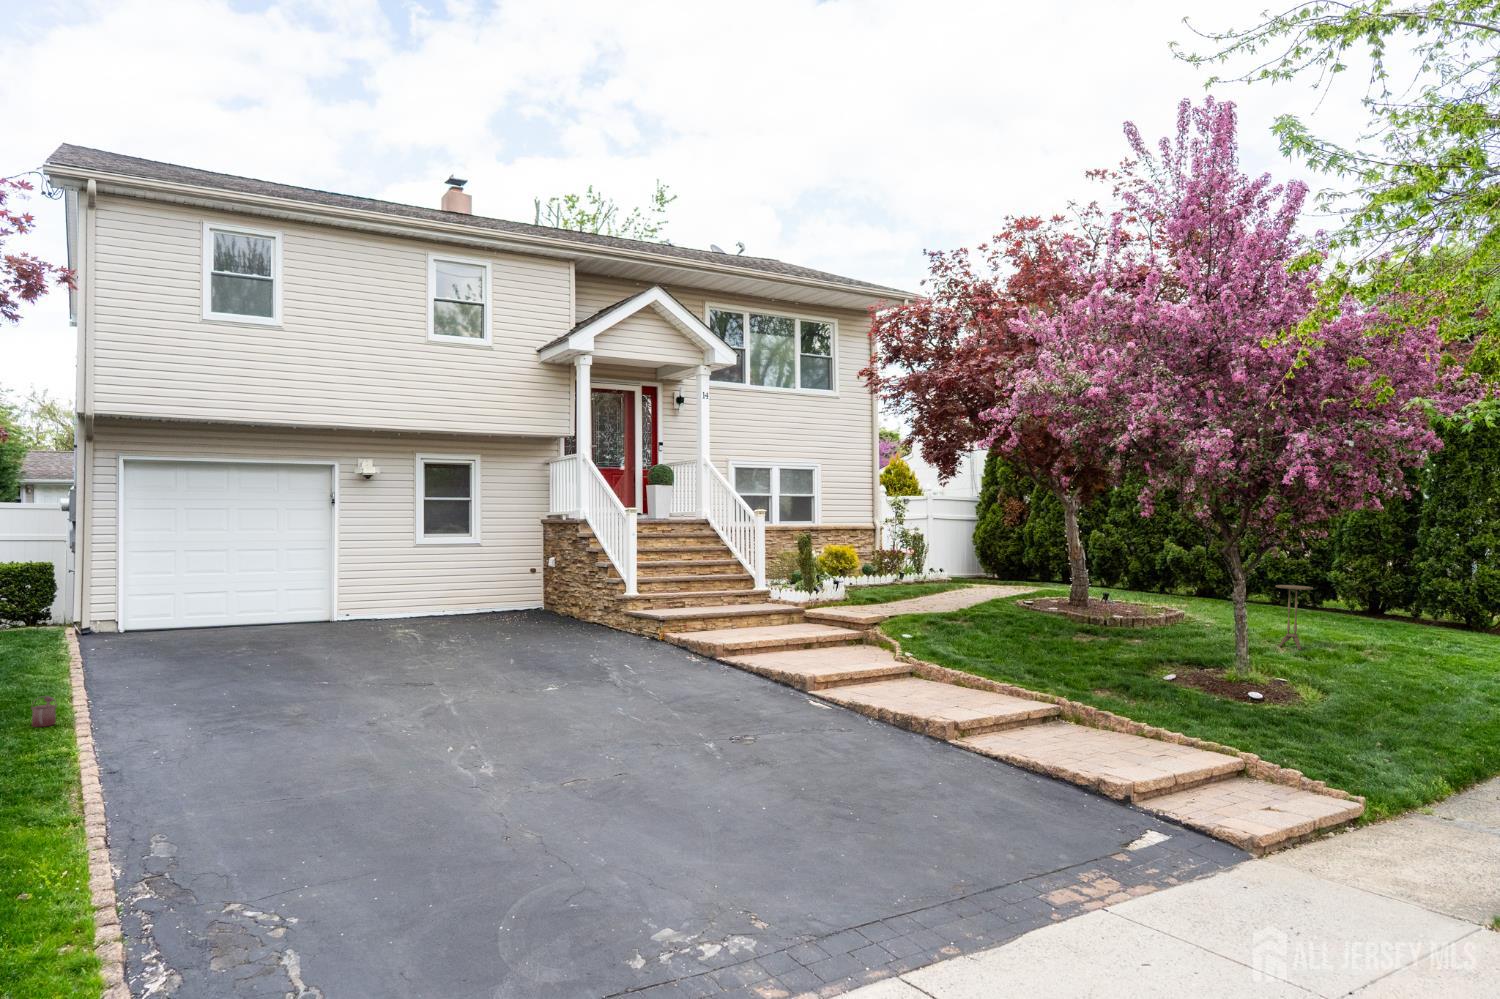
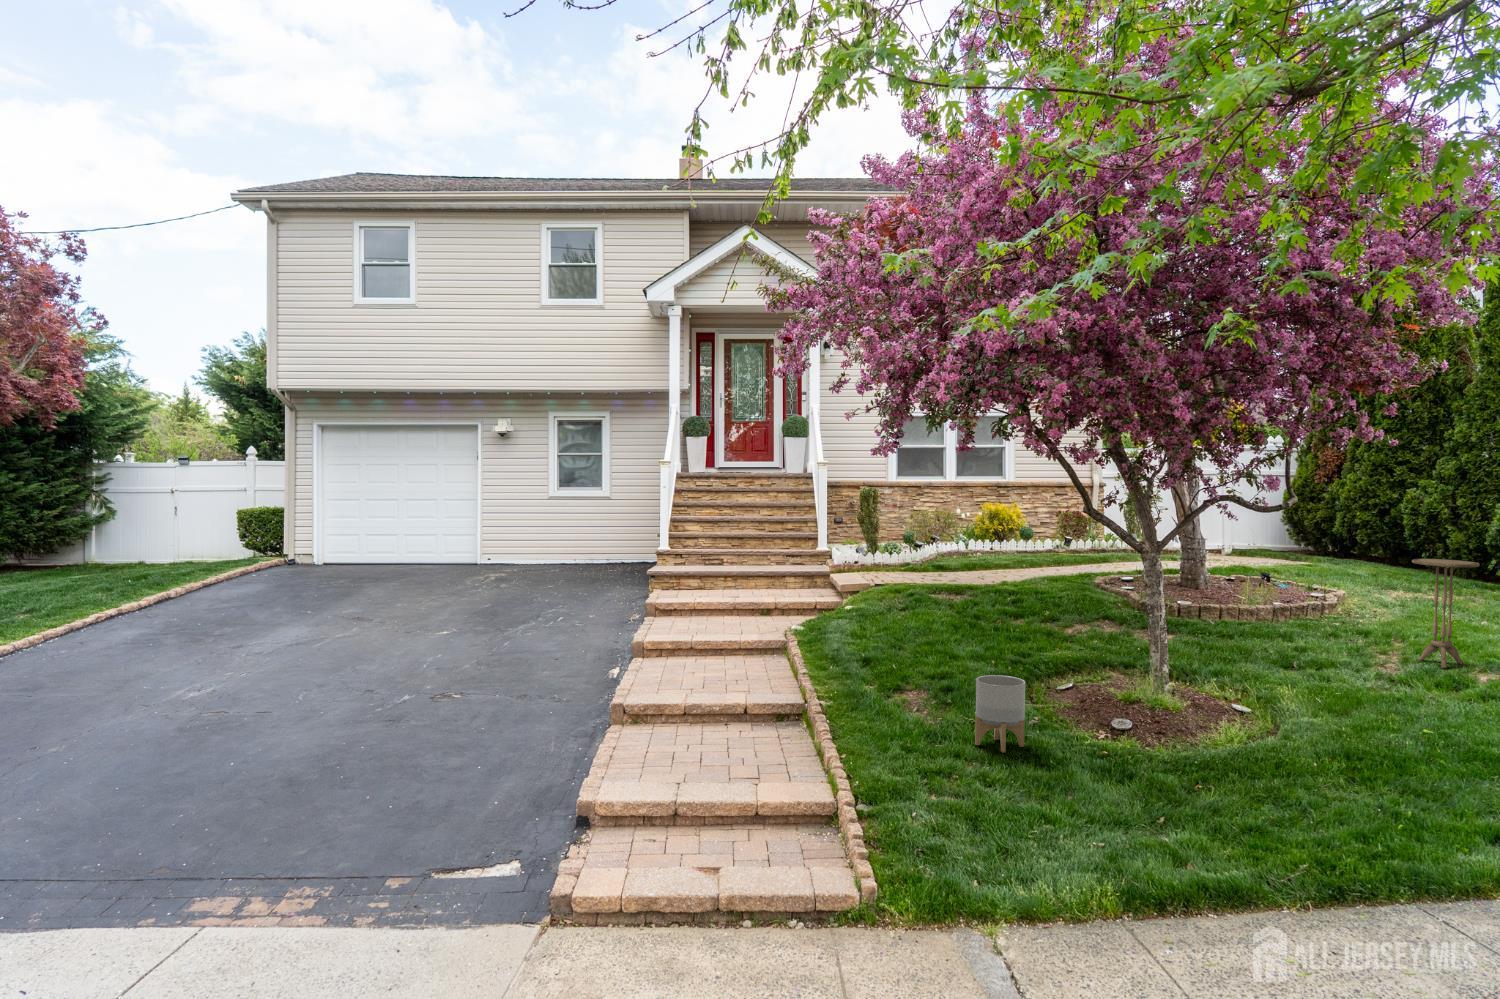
planter: none [1201,676,1237,727] -> present [975,675,1025,752]
watering can: present [31,696,57,727] -> none [36,597,65,619]

